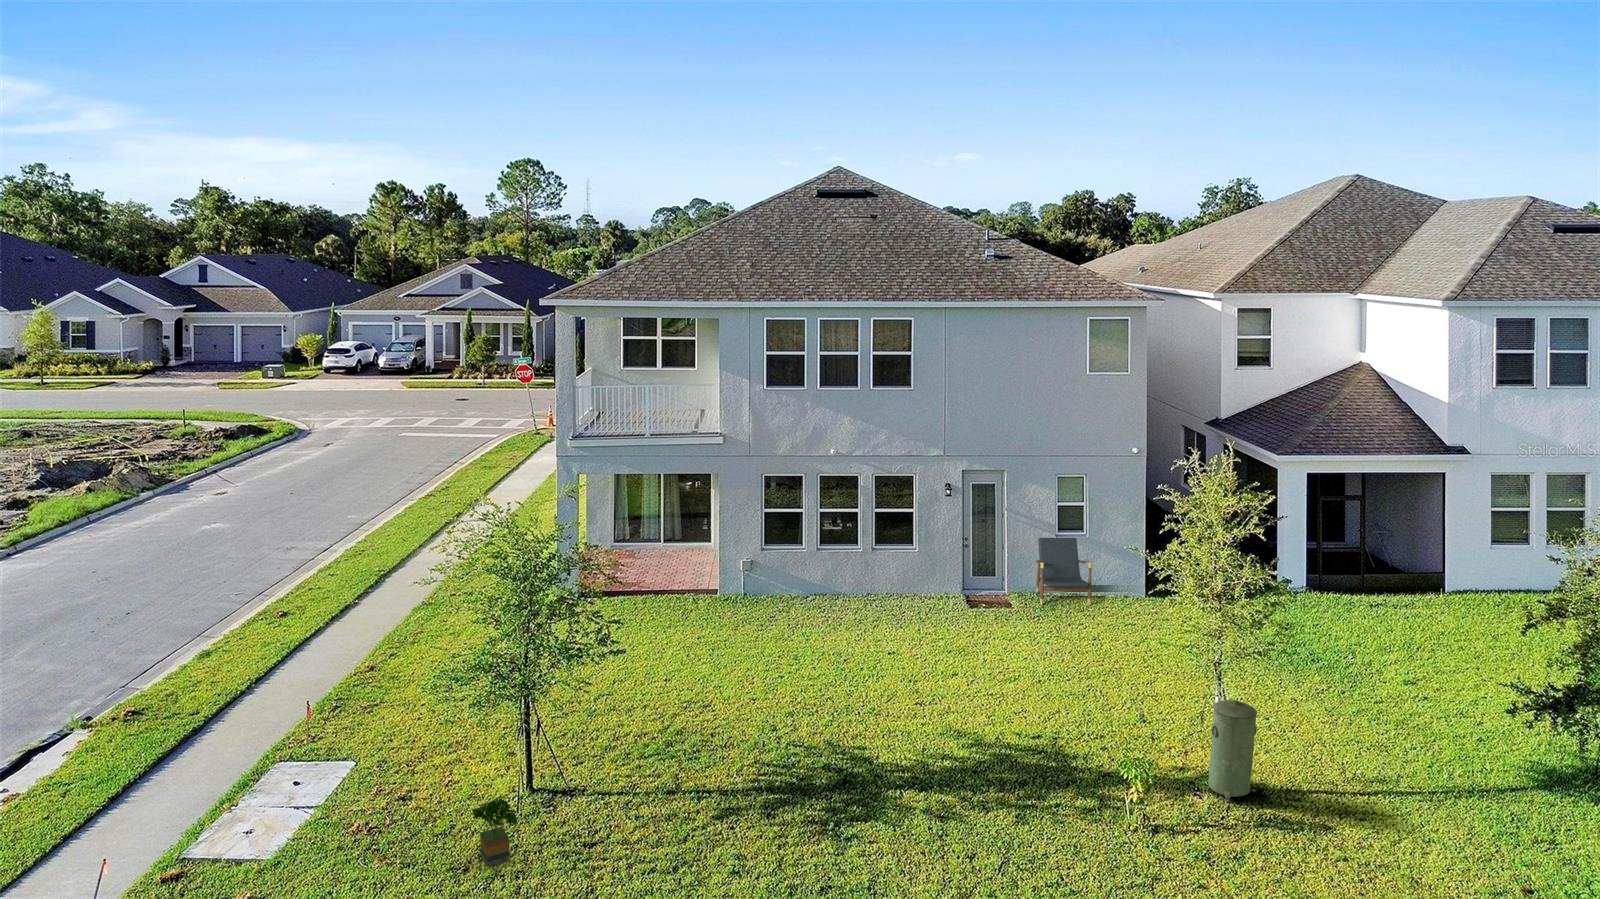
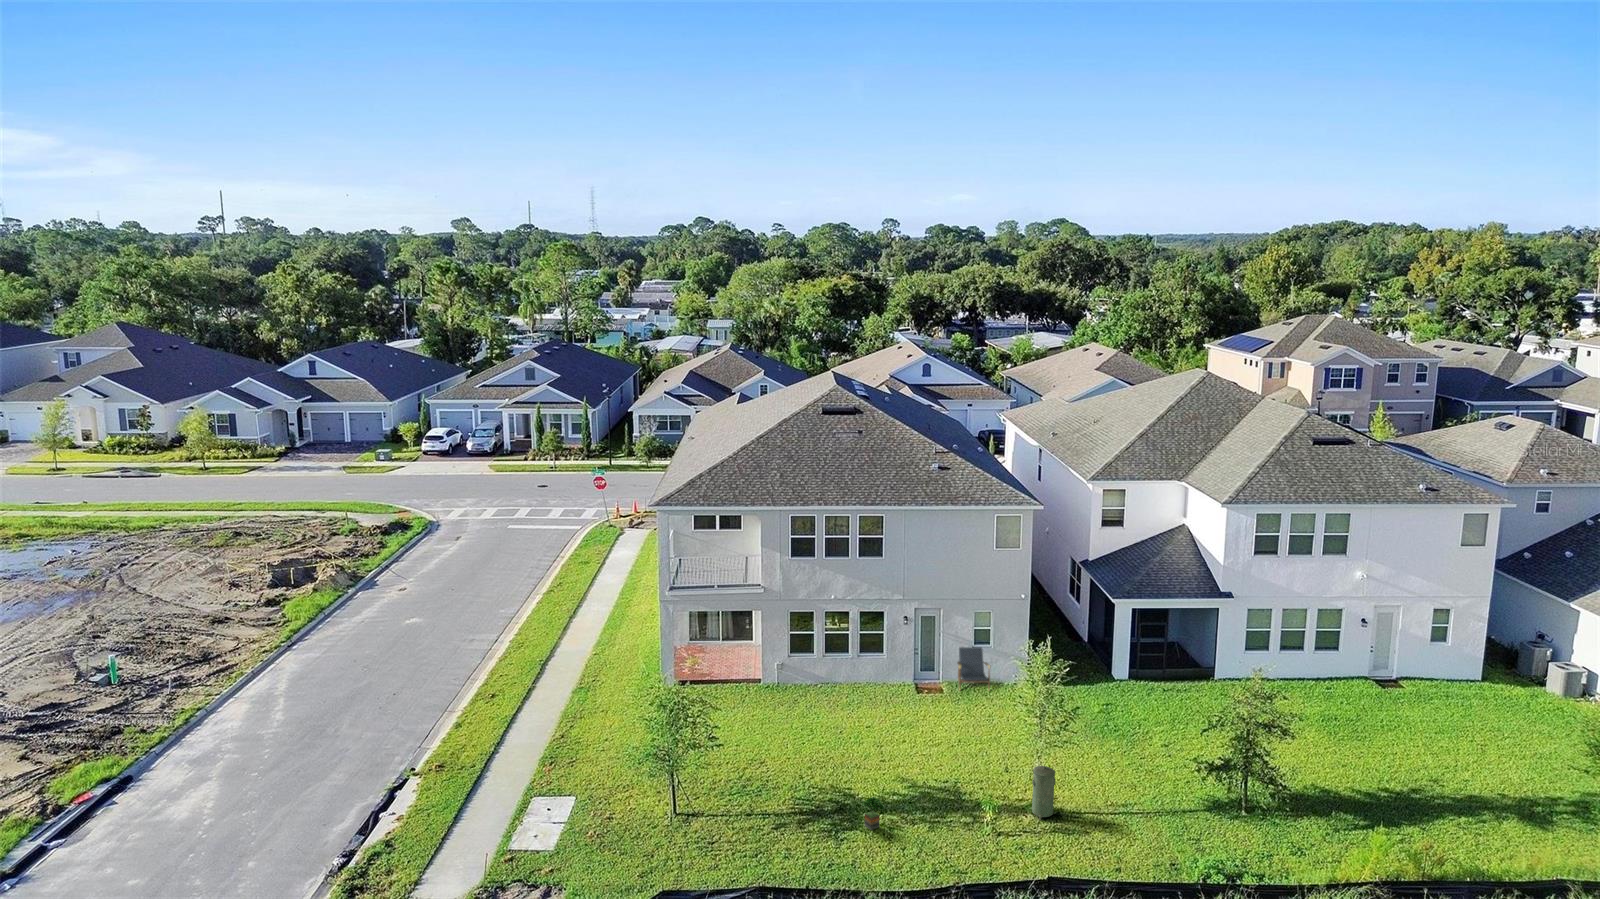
potted tree: present [473,798,517,867] -> present [863,797,884,830]

